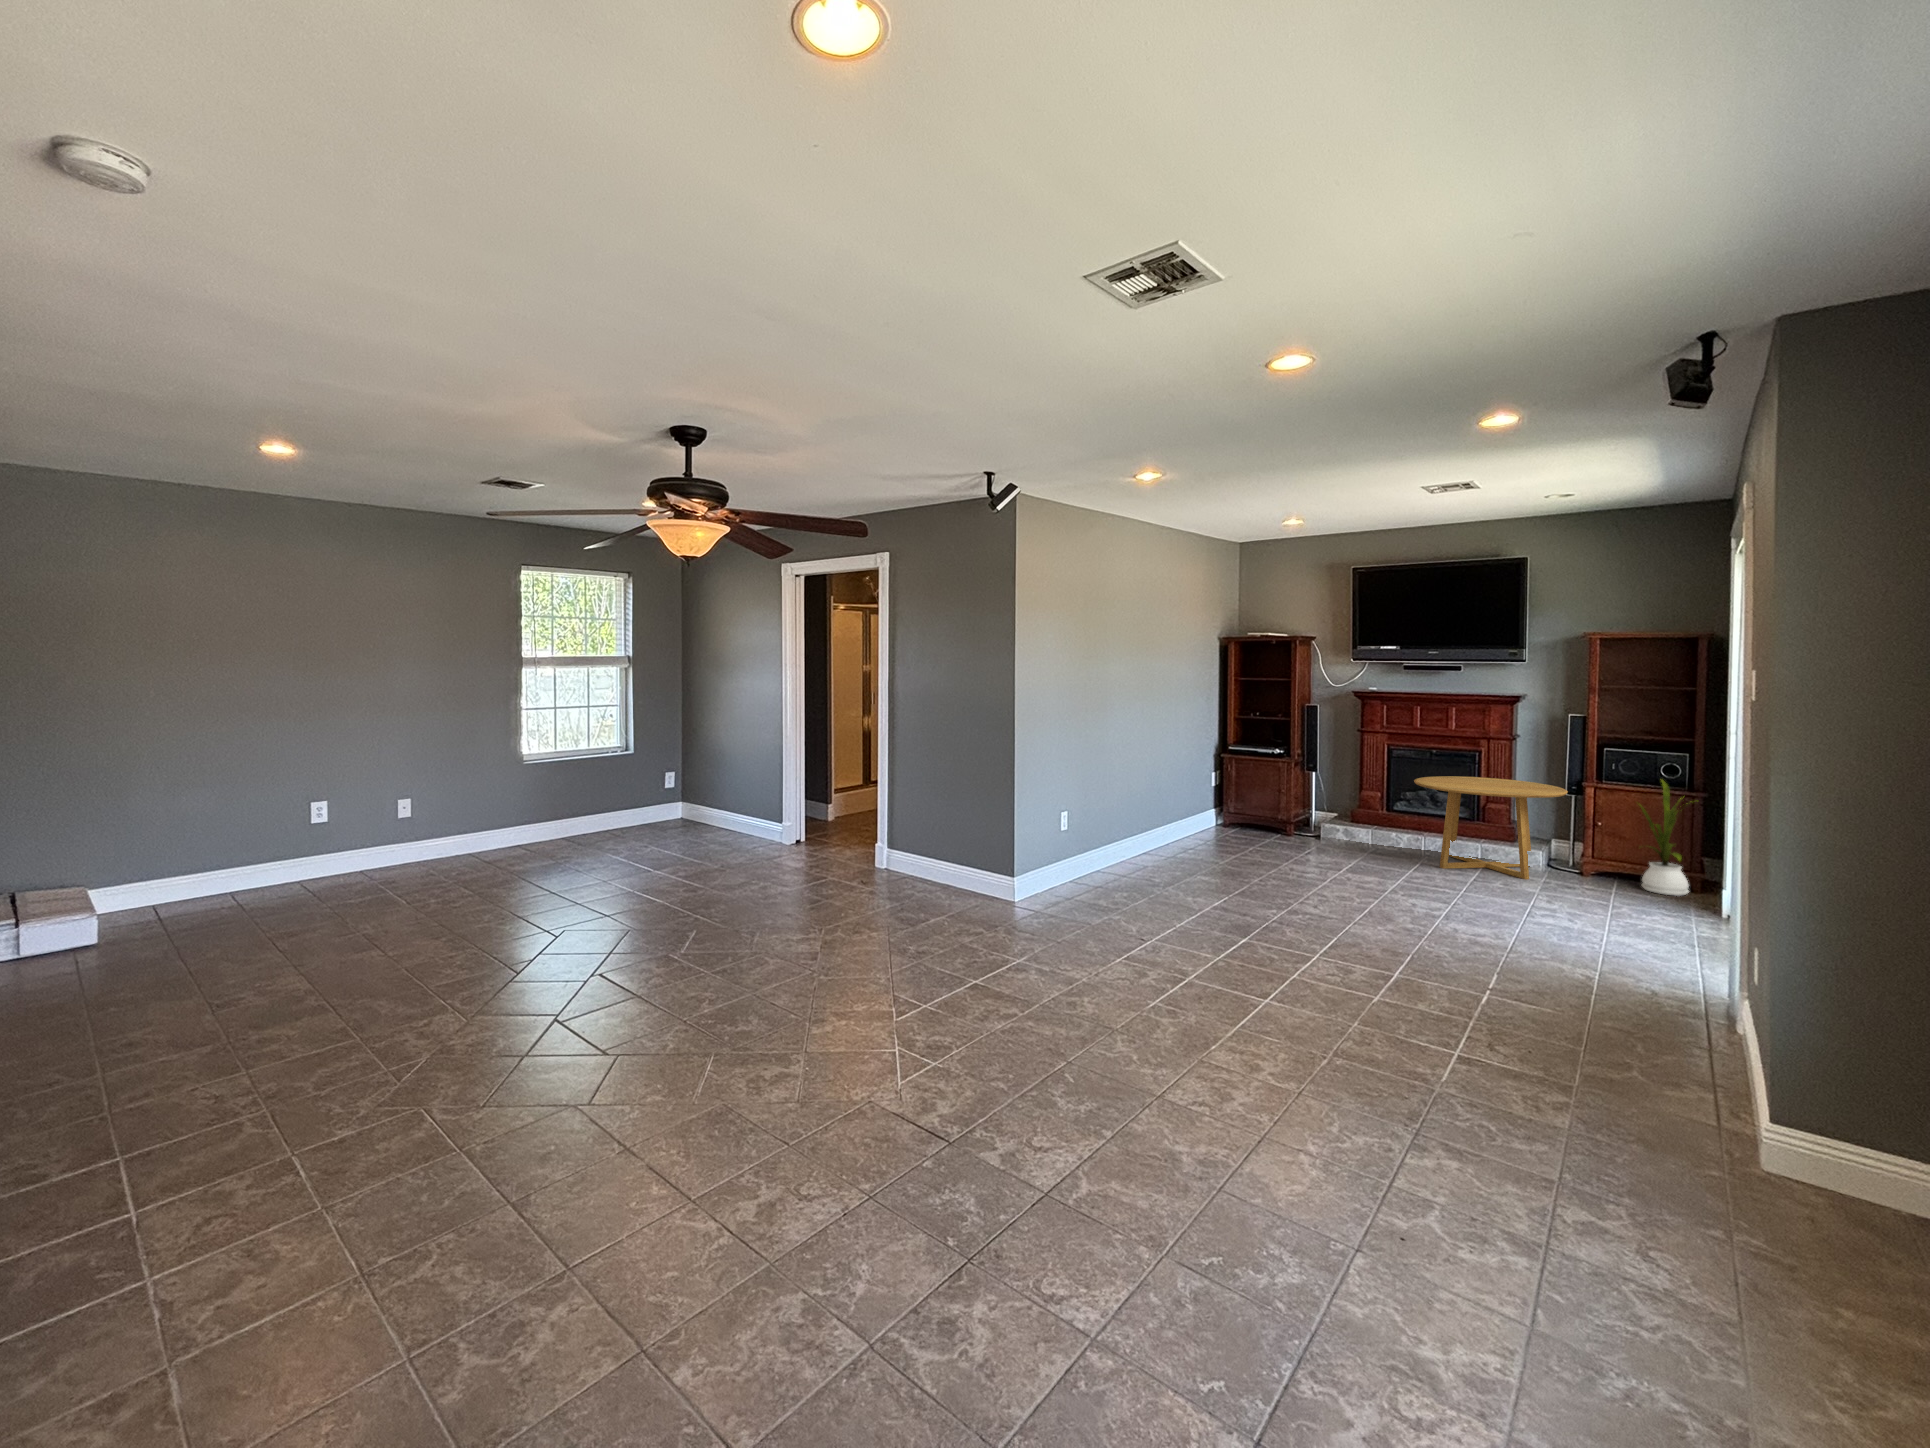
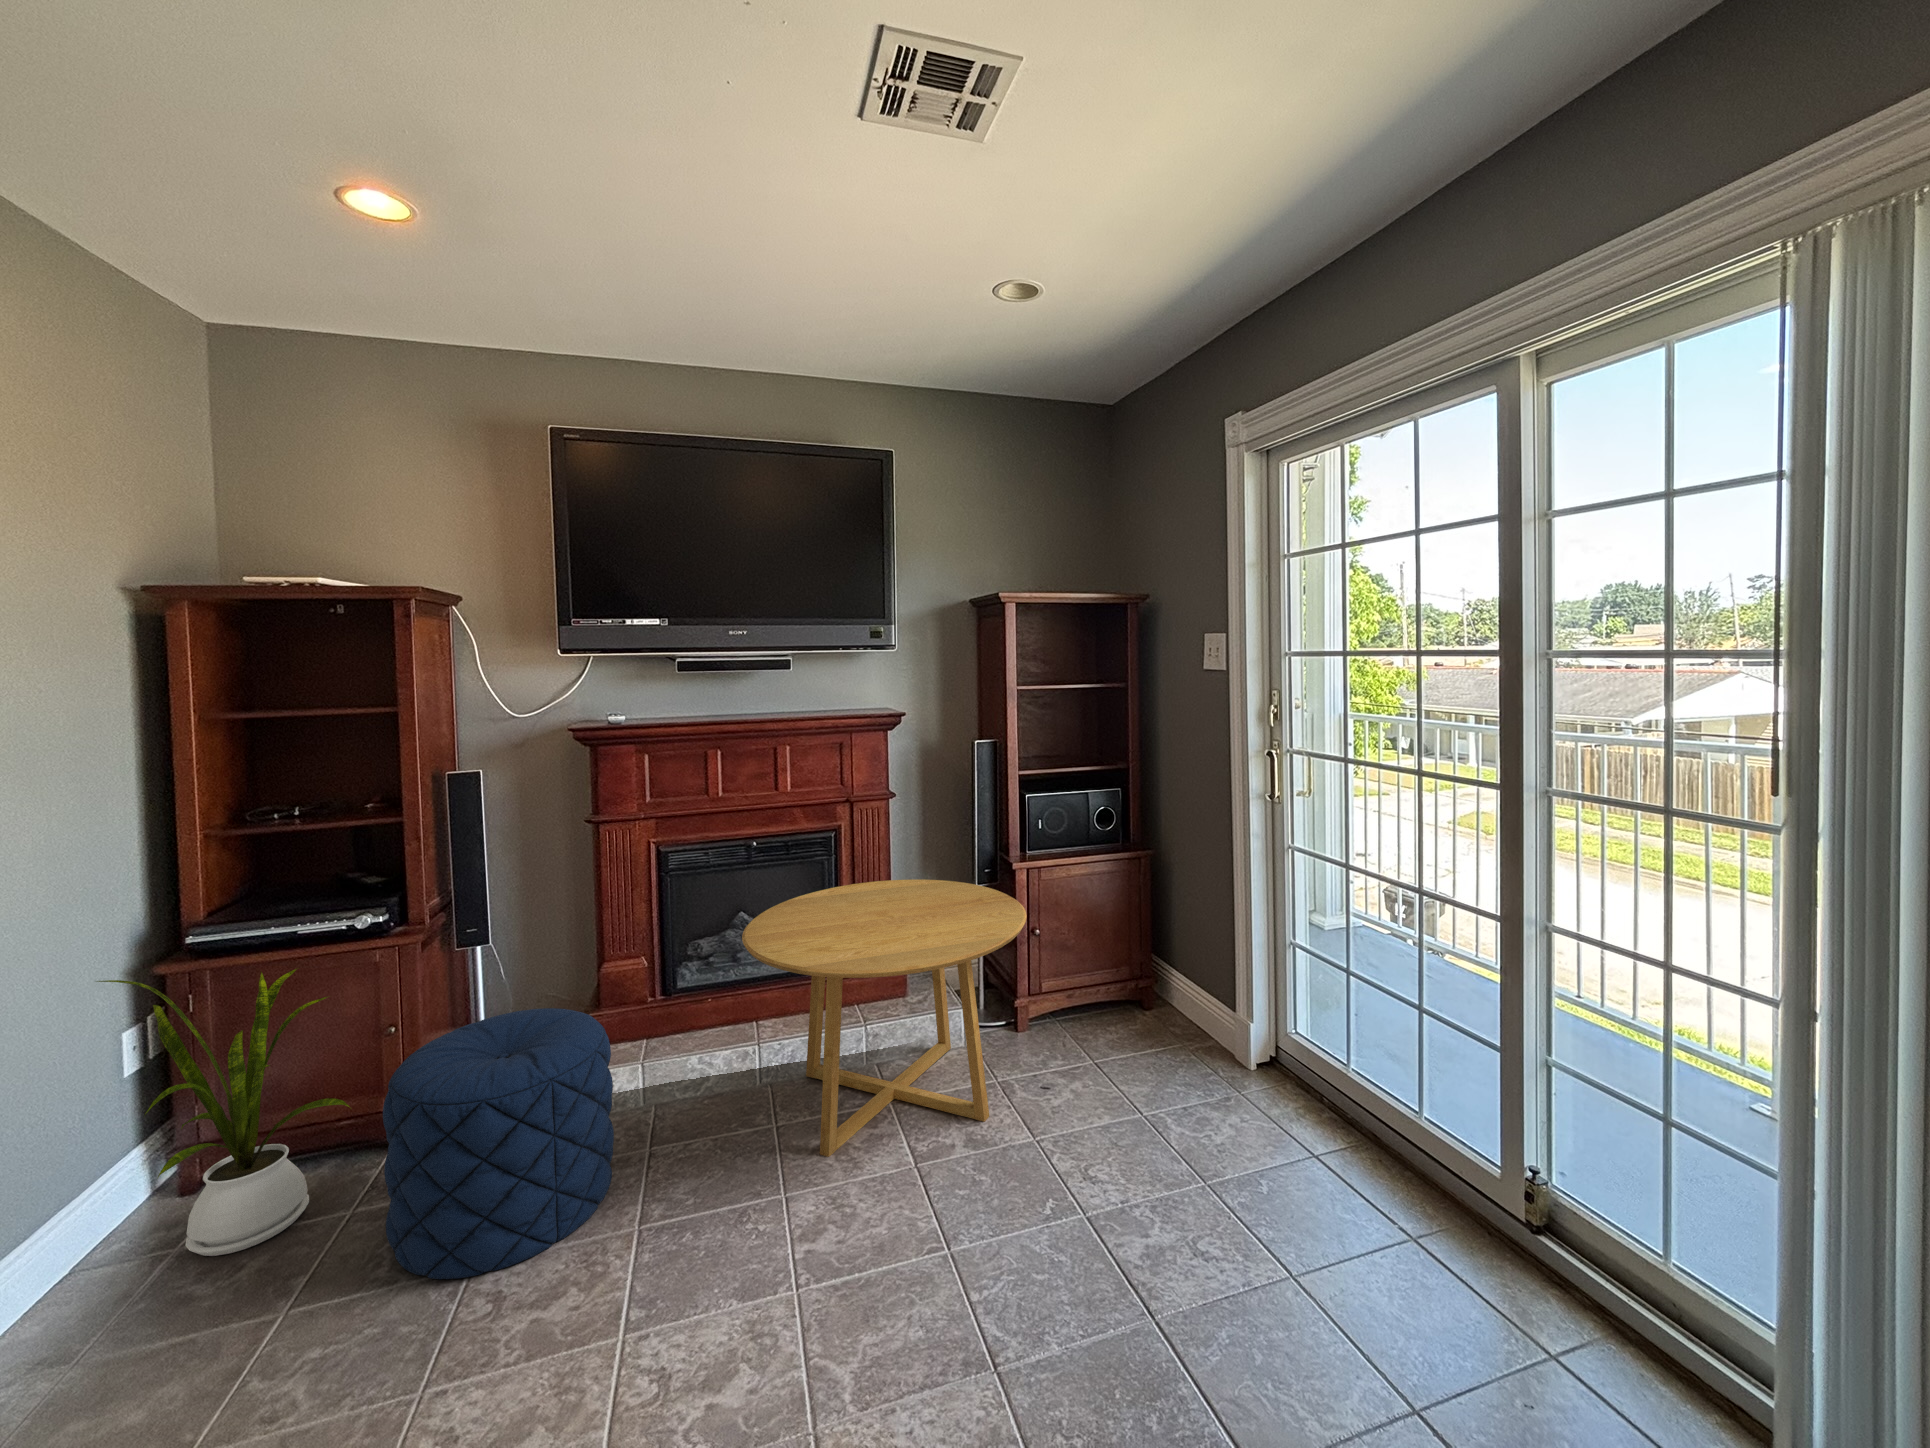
house plant: present [1640,780,1691,896] -> present [97,969,350,1256]
pouf: none [1286,788,1358,857] -> present [383,1008,614,1279]

